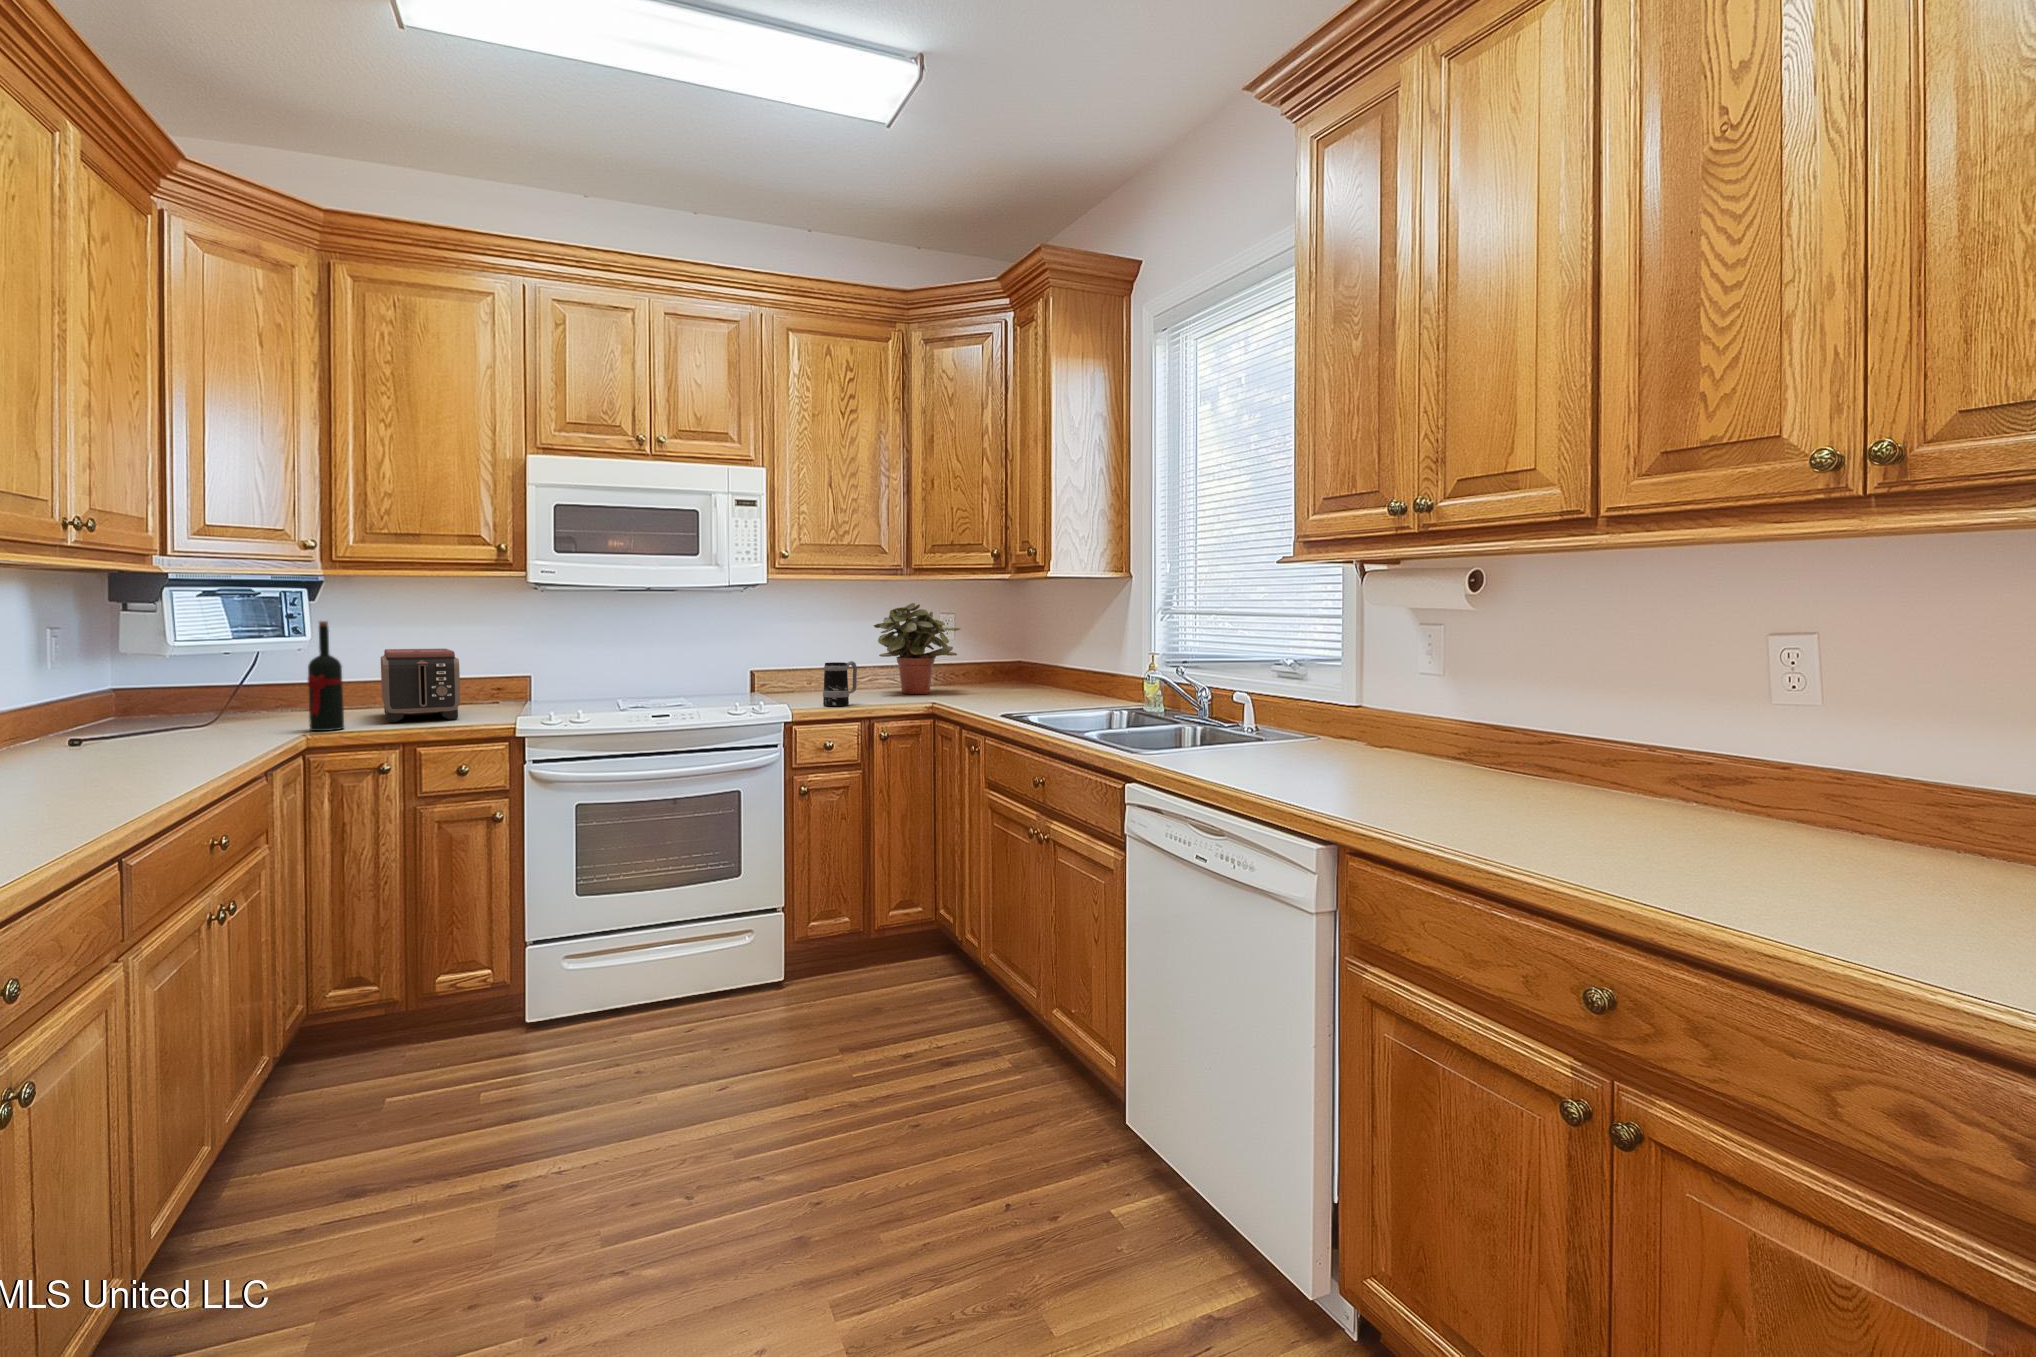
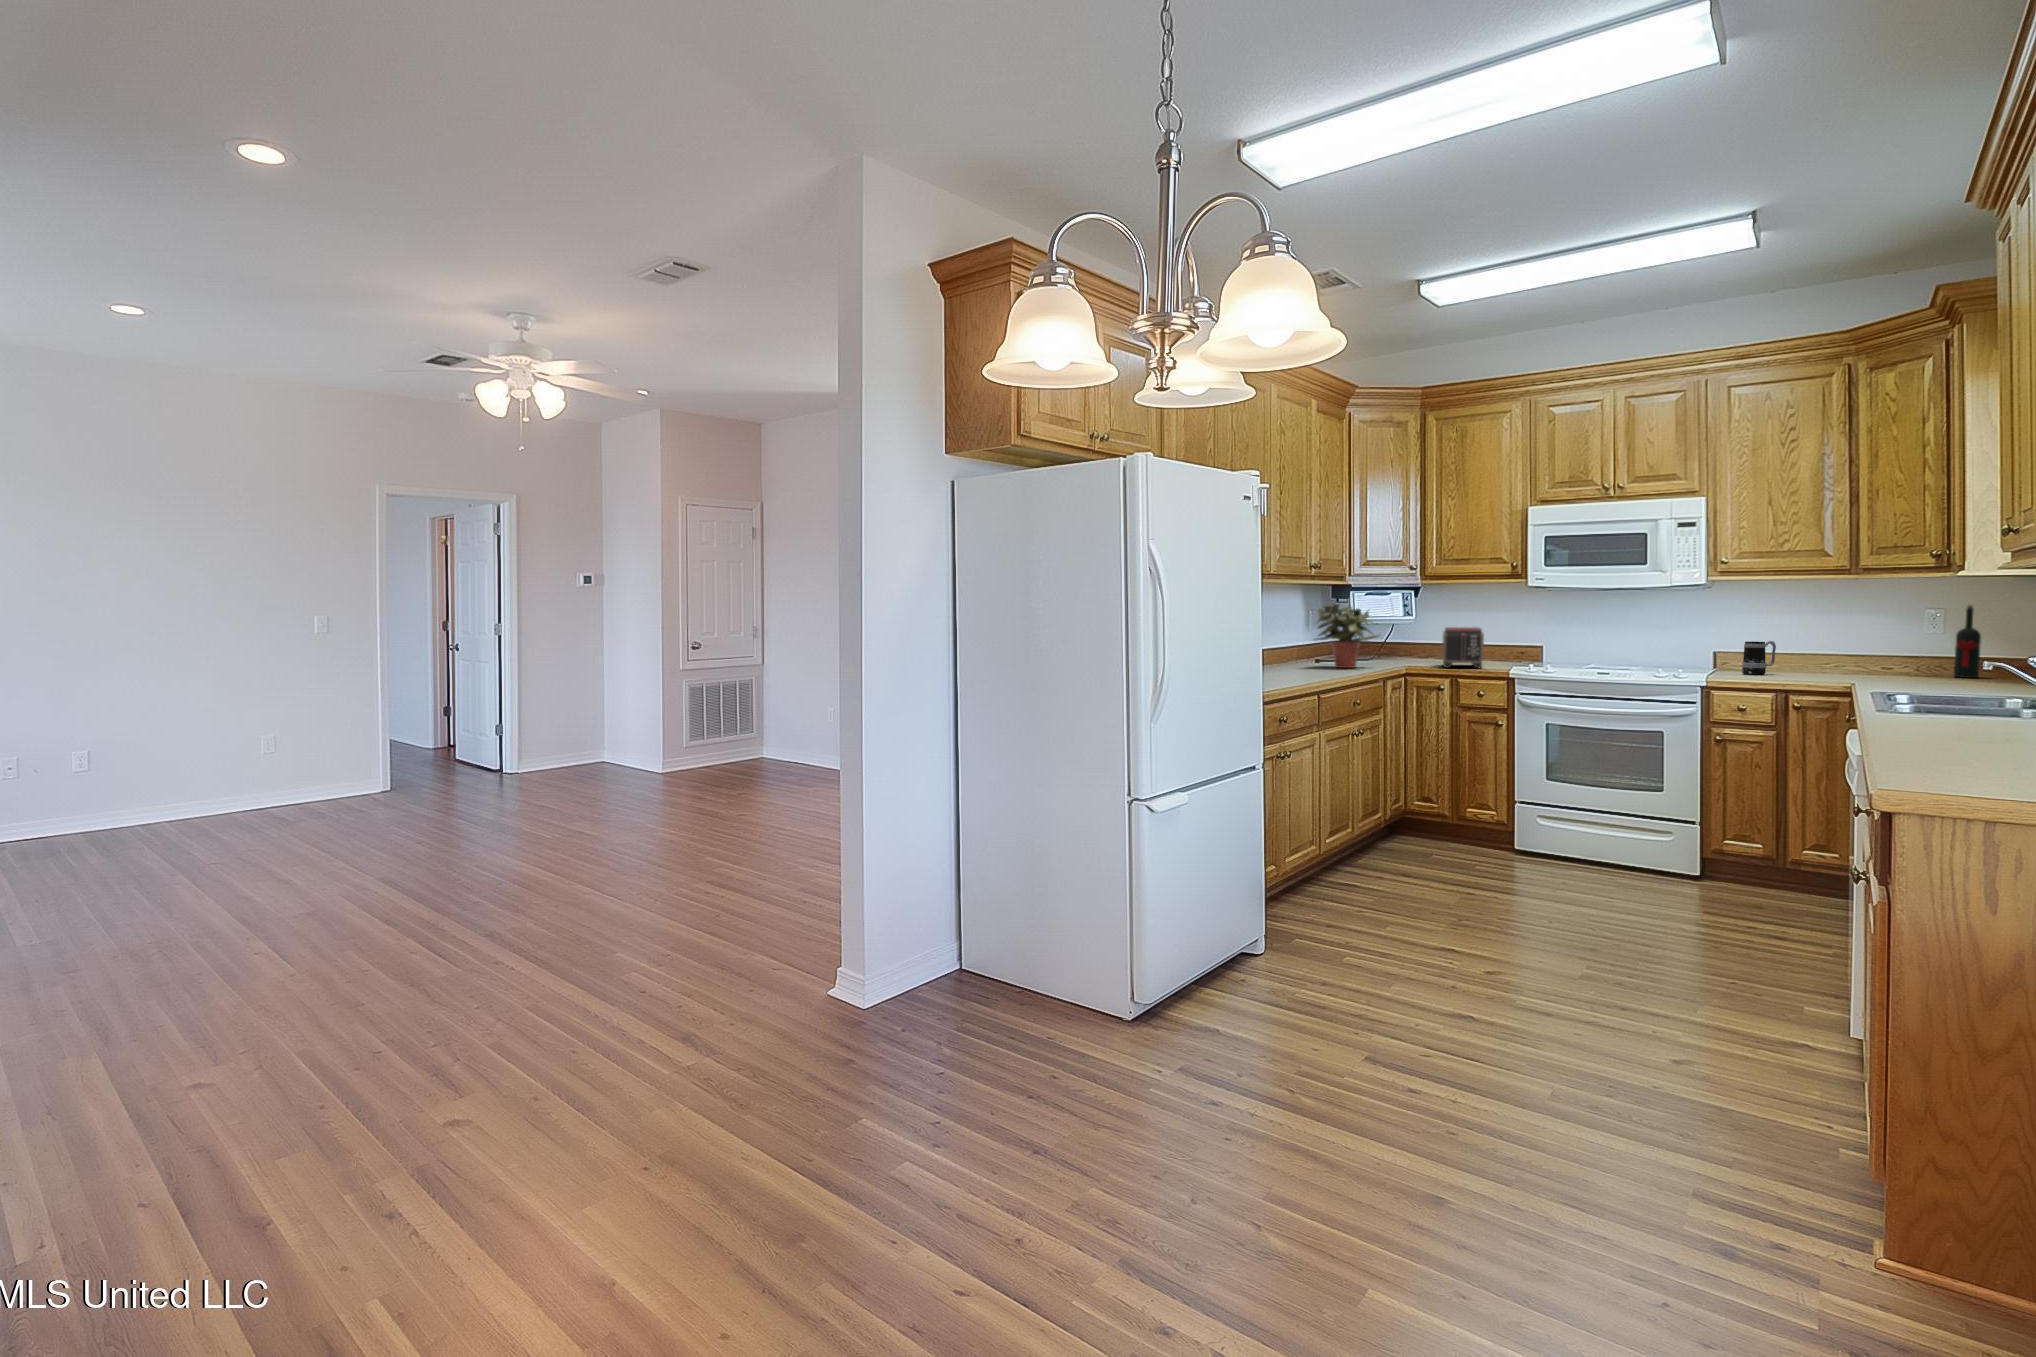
potted plant: present [874,603,960,694] -> present [1315,603,1379,668]
wine bottle: present [308,621,344,731] -> present [1954,605,1981,678]

